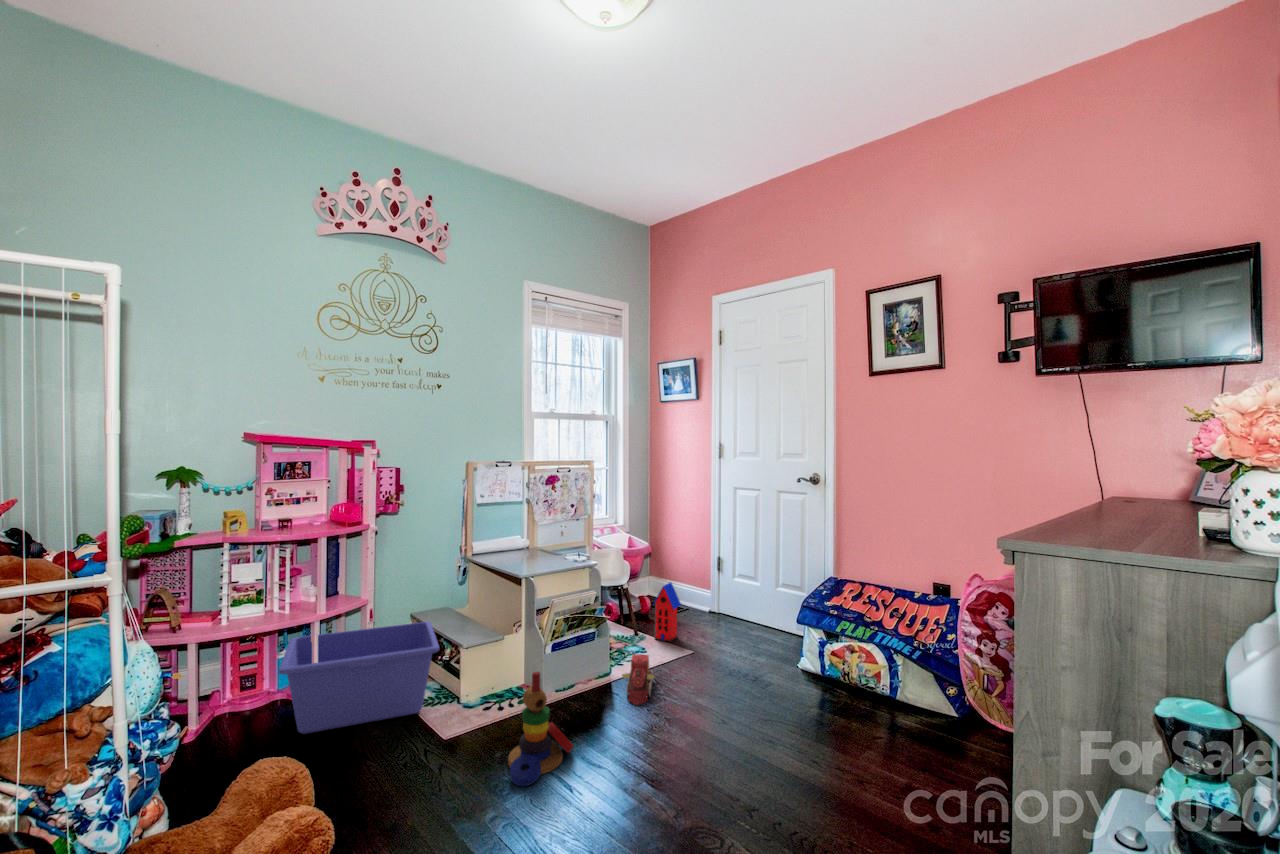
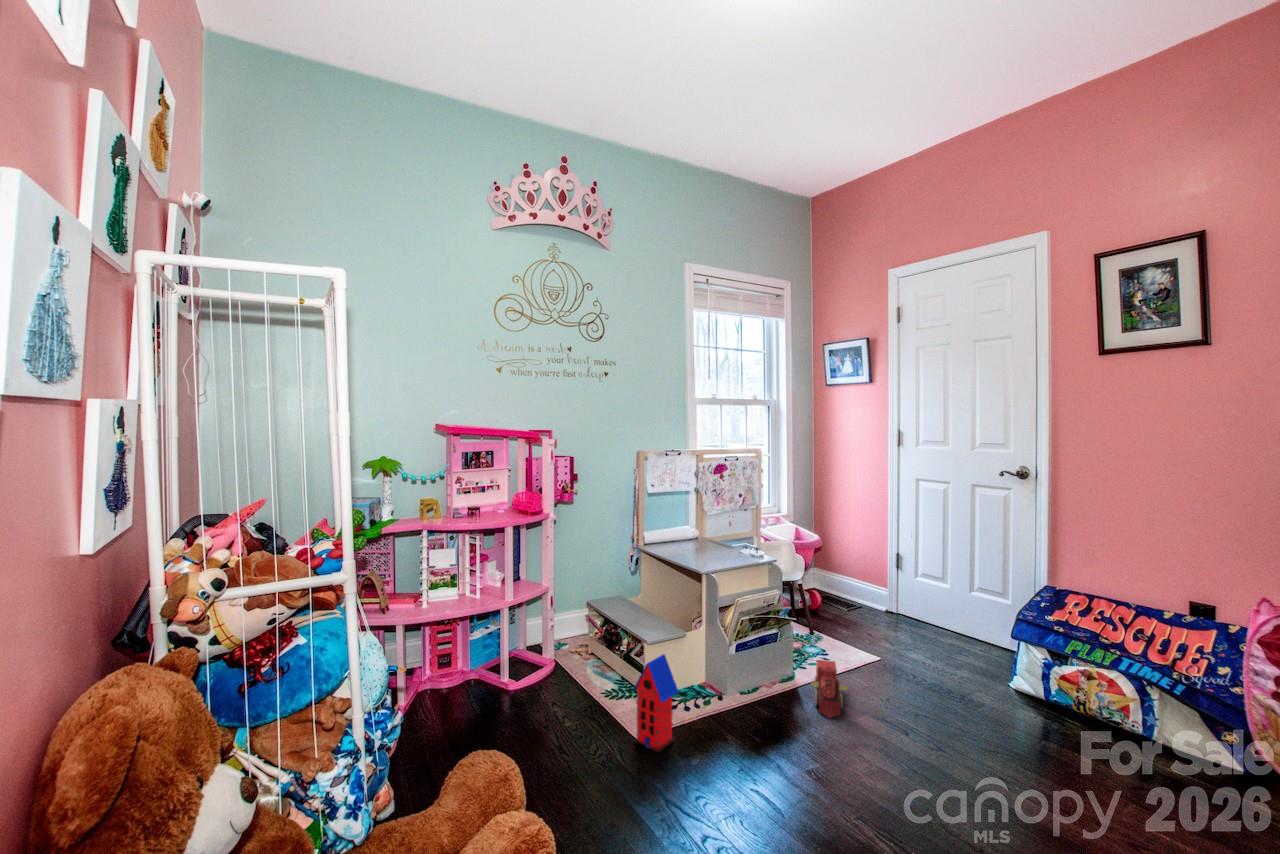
toy house: present [653,583,681,642] -> present [634,654,678,752]
storage bin: present [279,622,439,734] -> none [478,611,624,718]
stacking toy: present [508,672,573,786] -> none [705,681,774,805]

